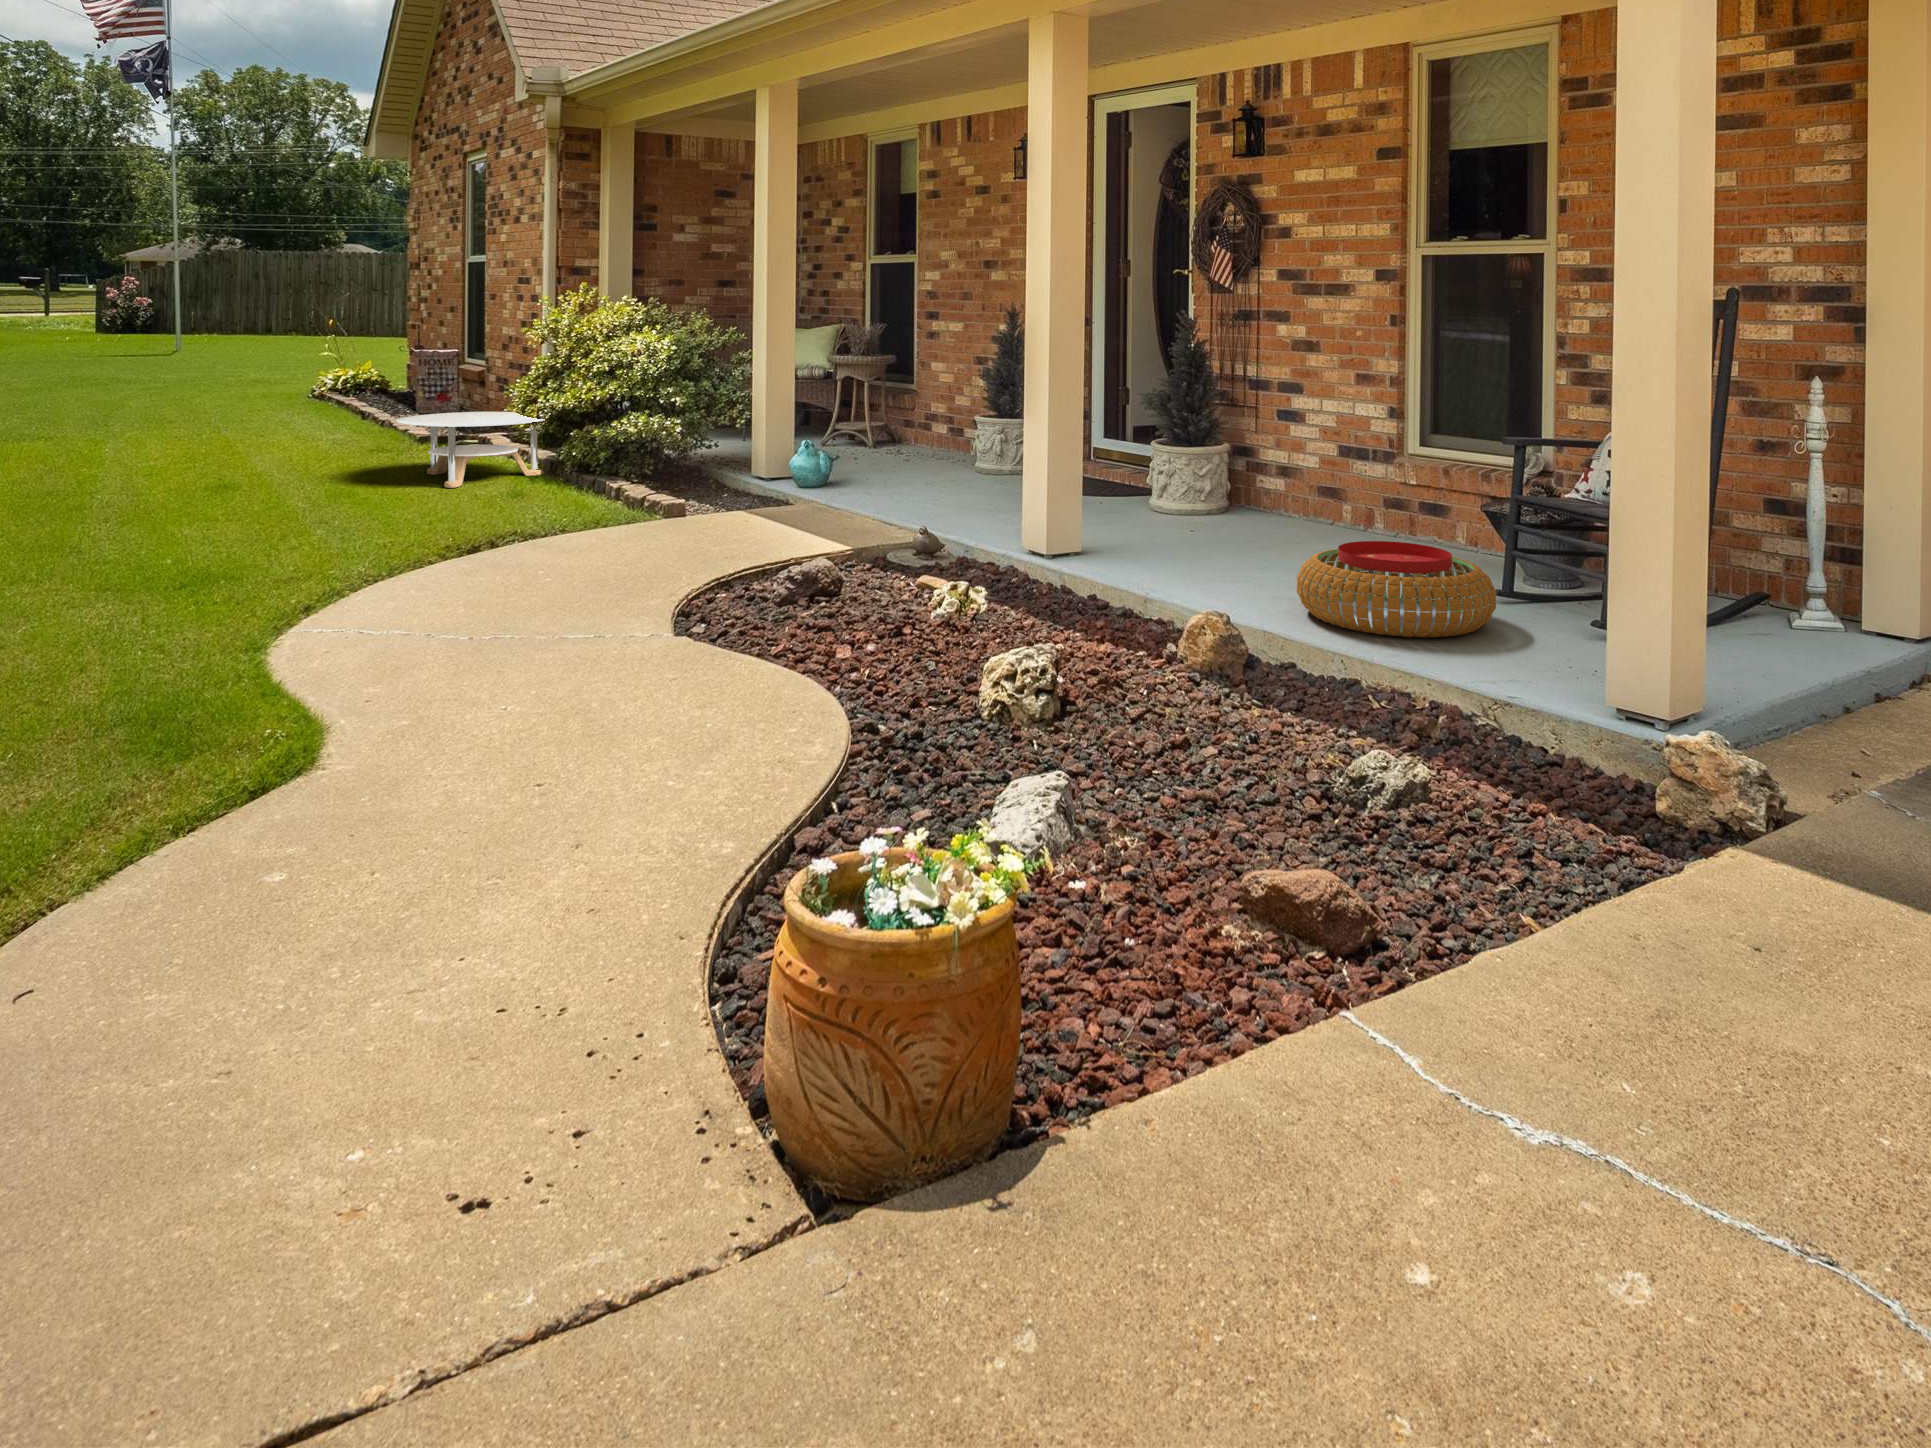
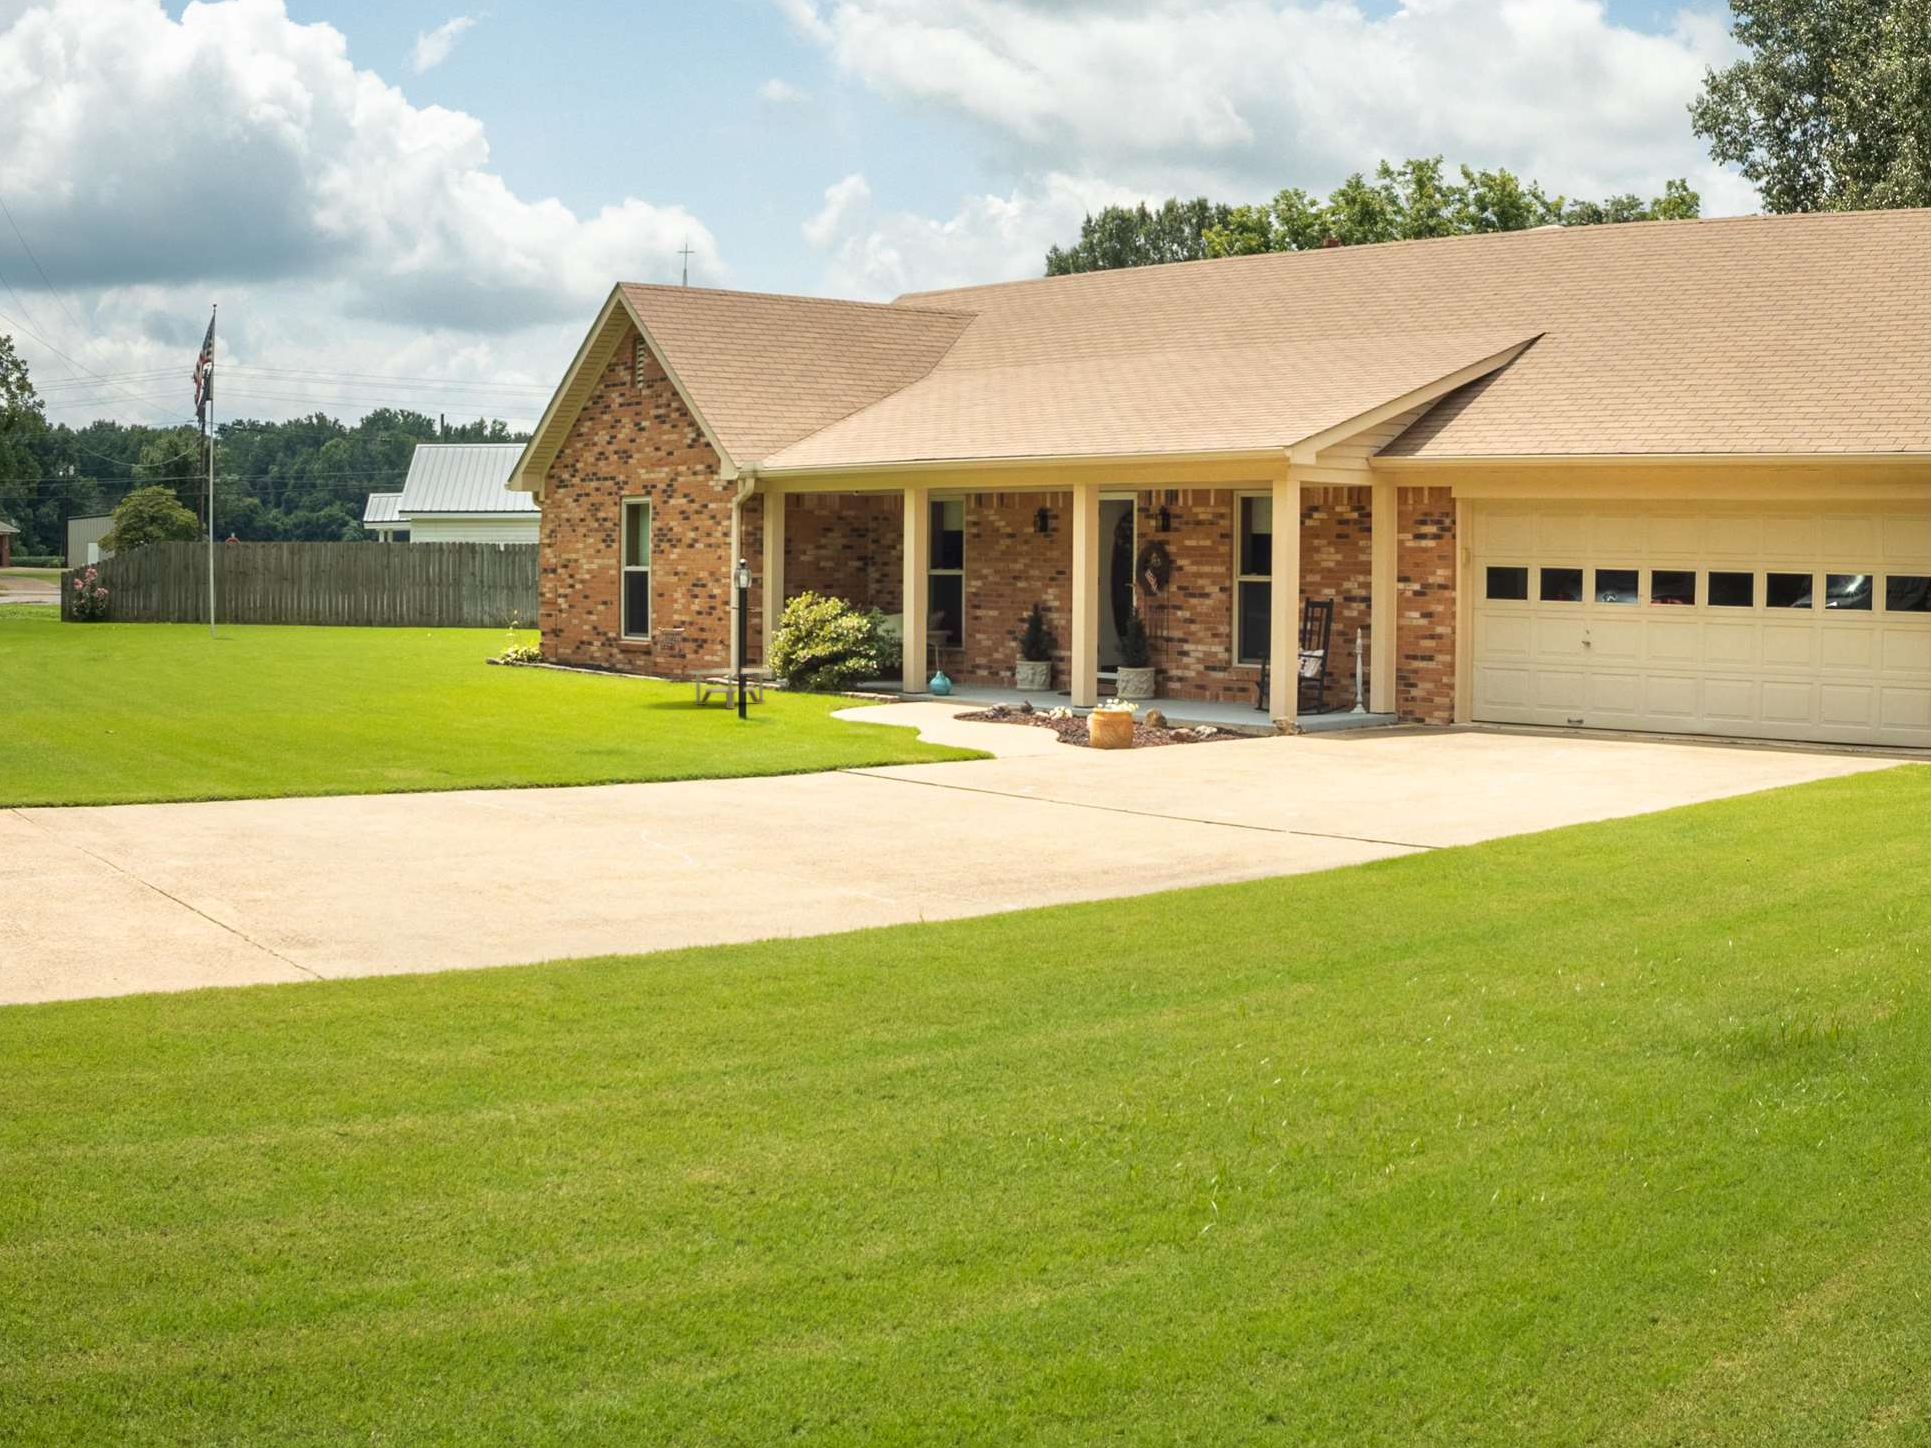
pouf: present [1297,541,1496,637] -> none [1191,693,1258,721]

